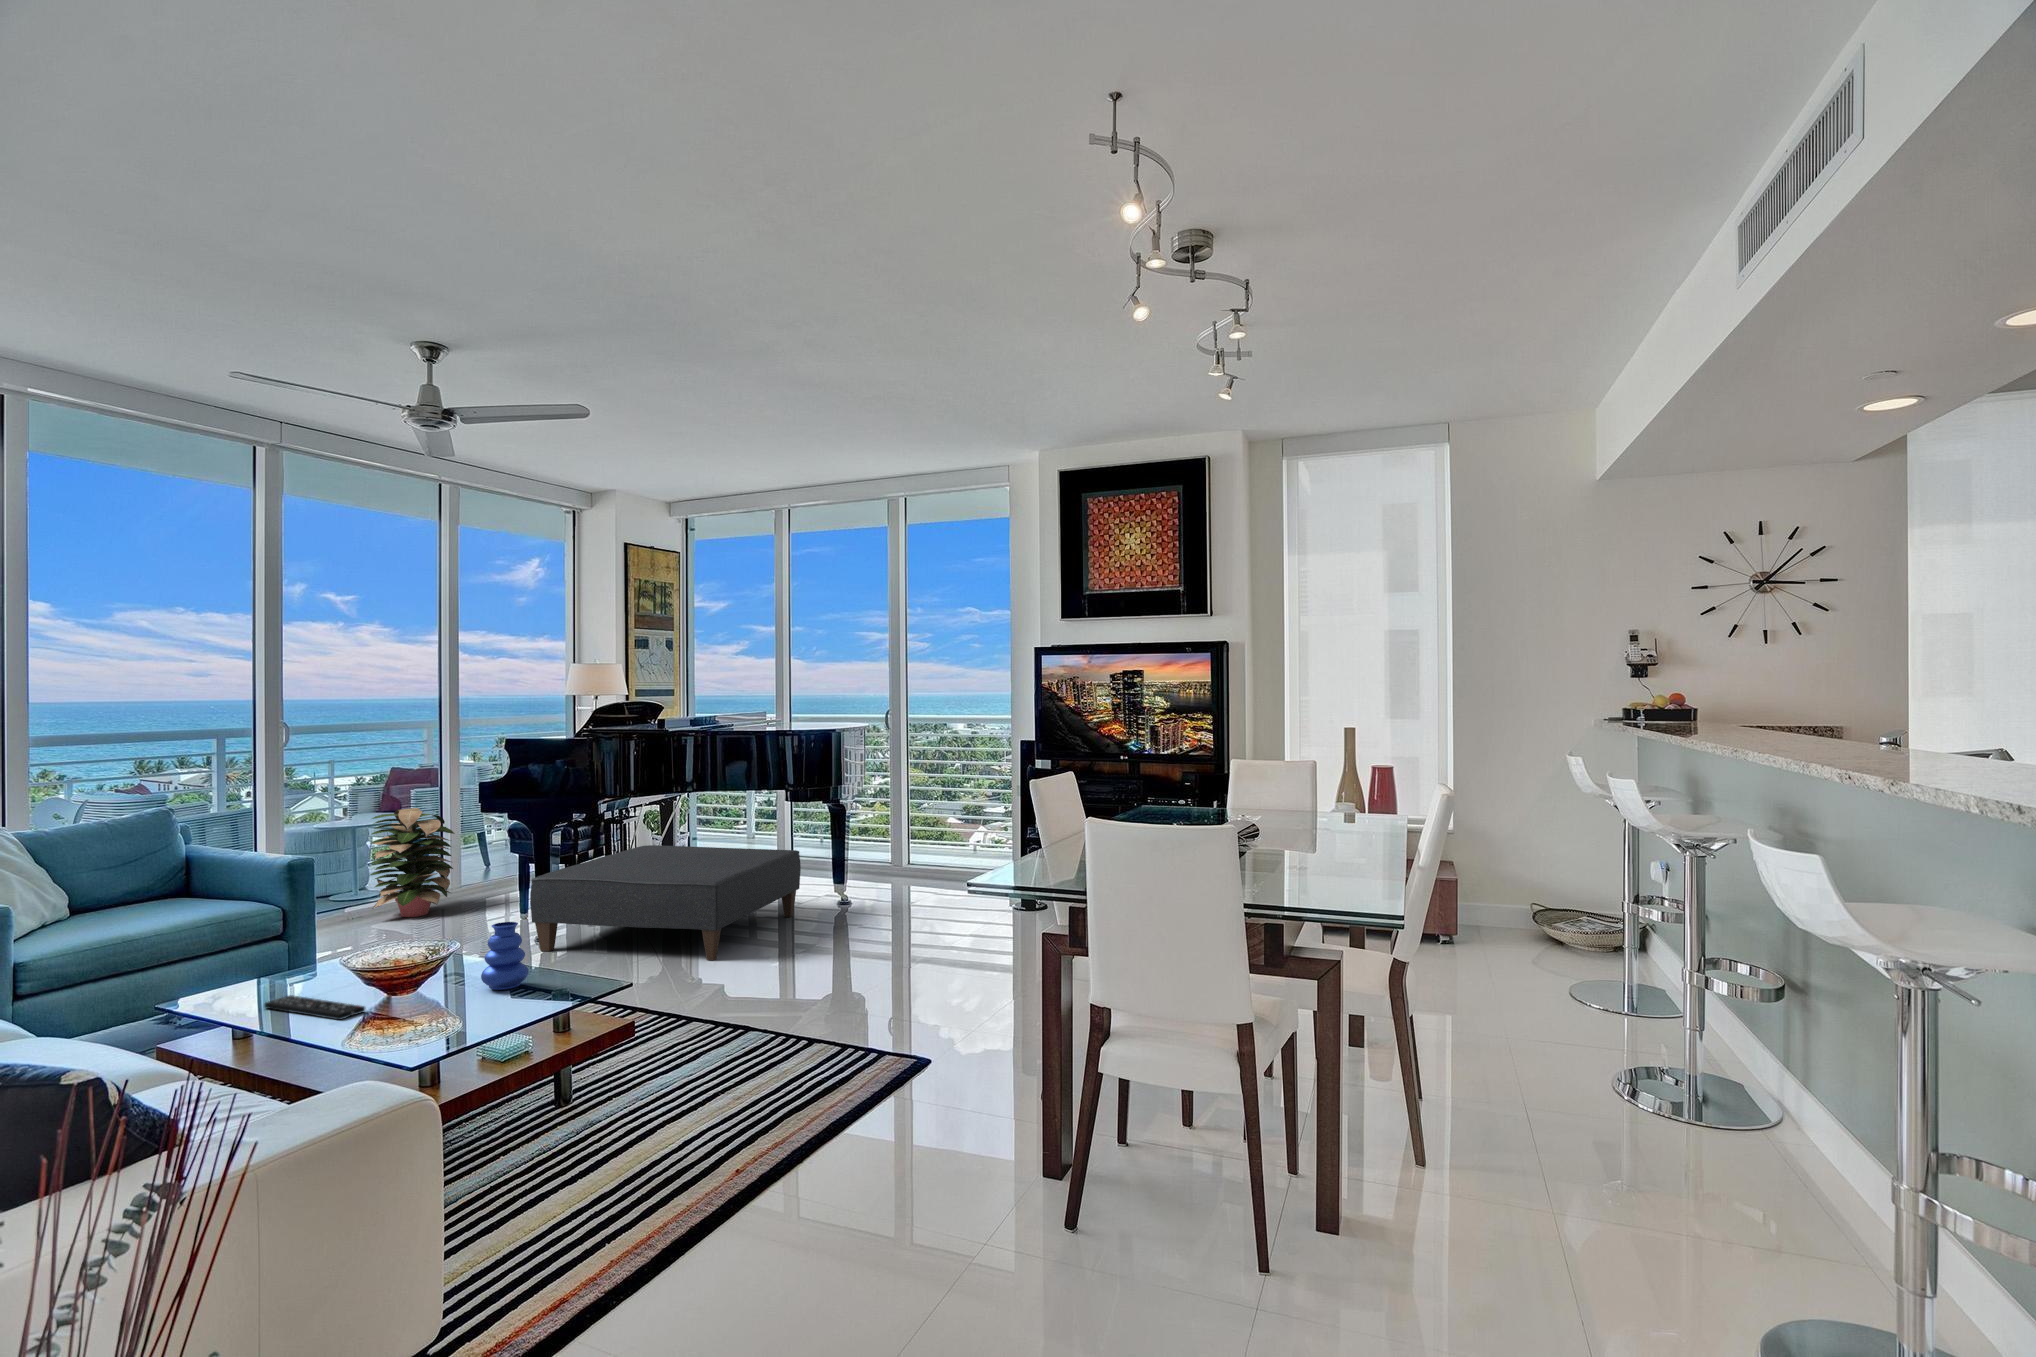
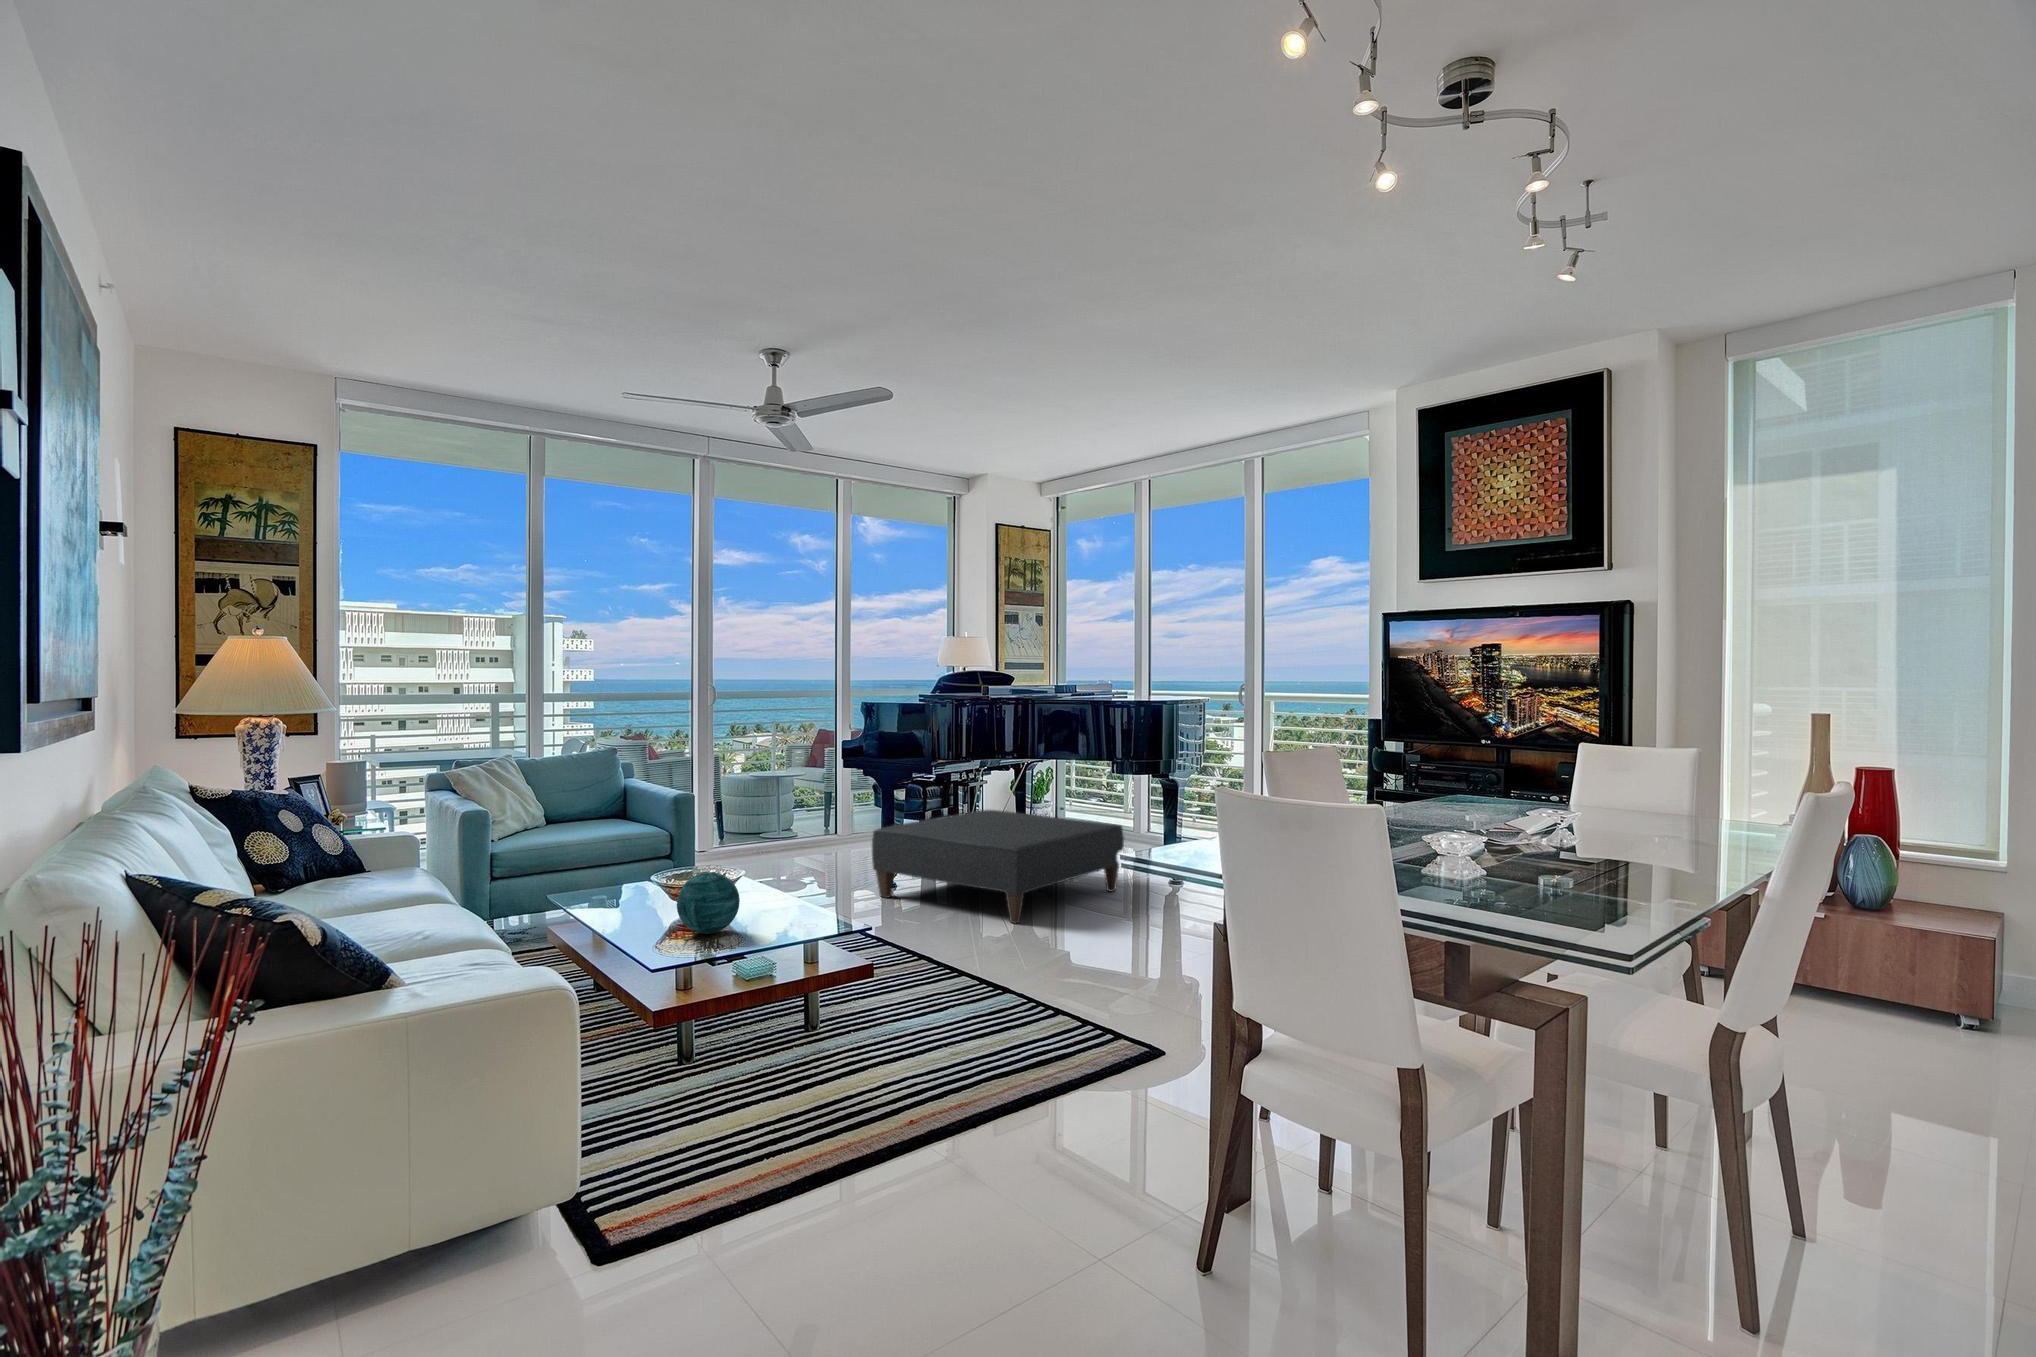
decorative plant: present [370,808,455,917] -> none [774,763,839,857]
vase: present [481,922,529,990] -> none [754,859,793,919]
decorative orb: none [401,945,480,1017] -> present [677,872,740,934]
remote control: present [264,995,365,1020] -> none [604,902,662,926]

